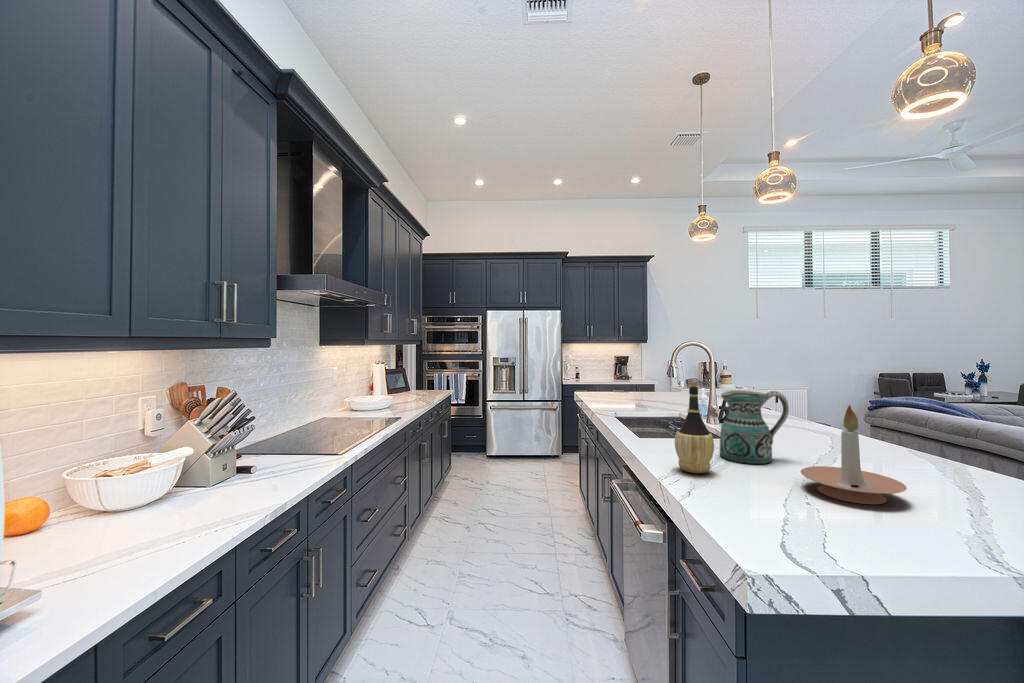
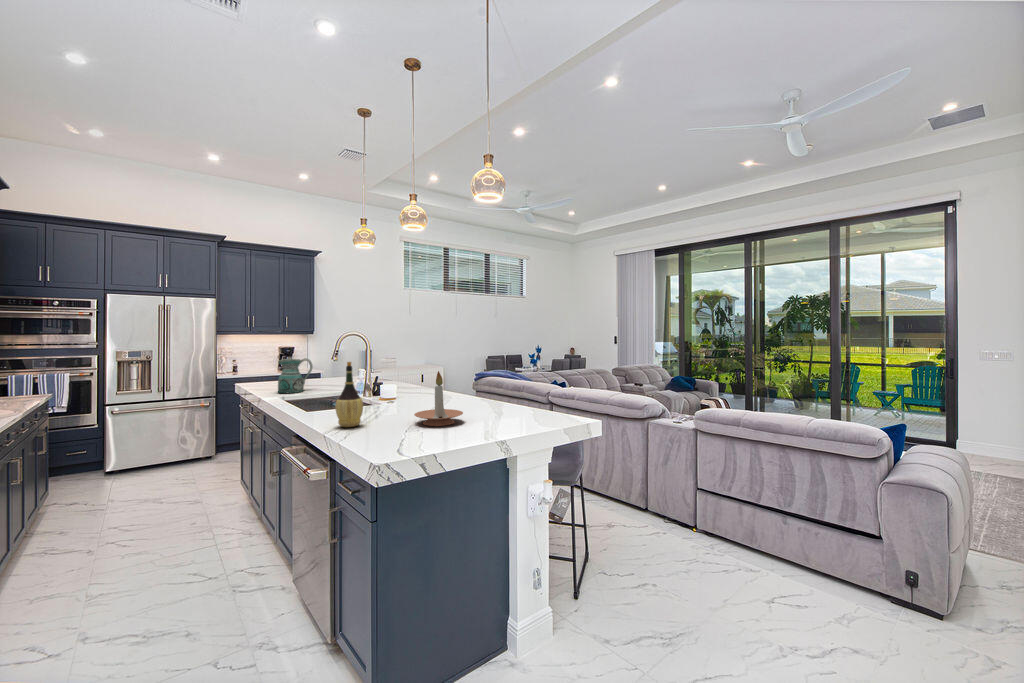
ceramic pitcher: present [719,390,789,464] -> present [278,358,313,393]

